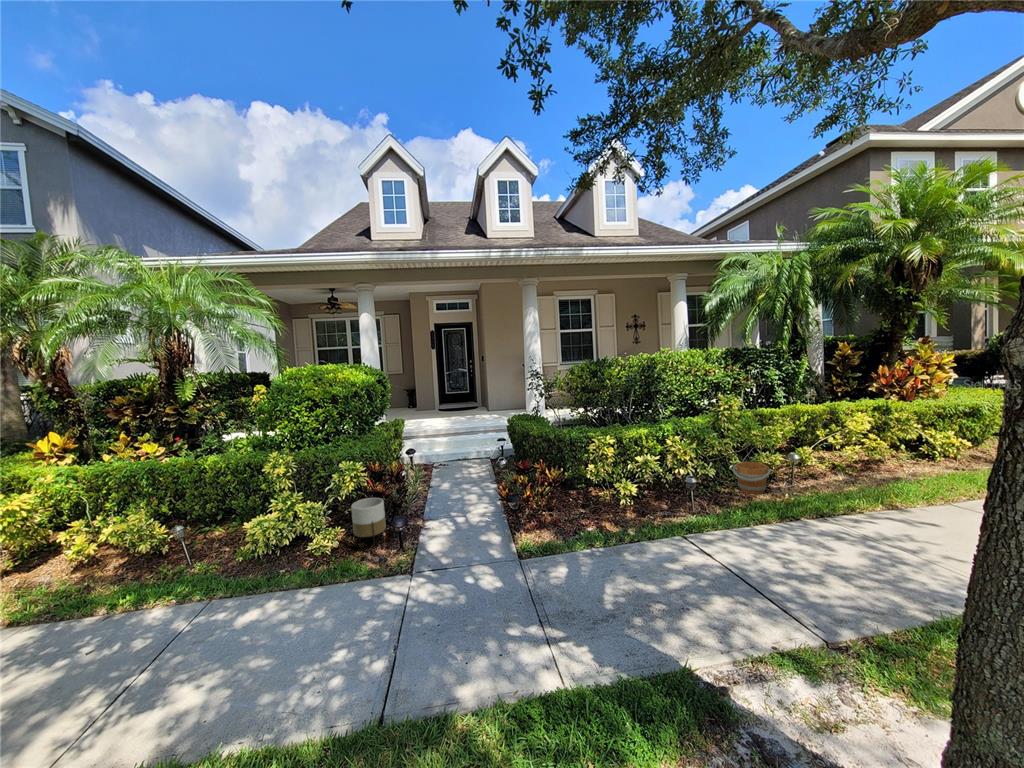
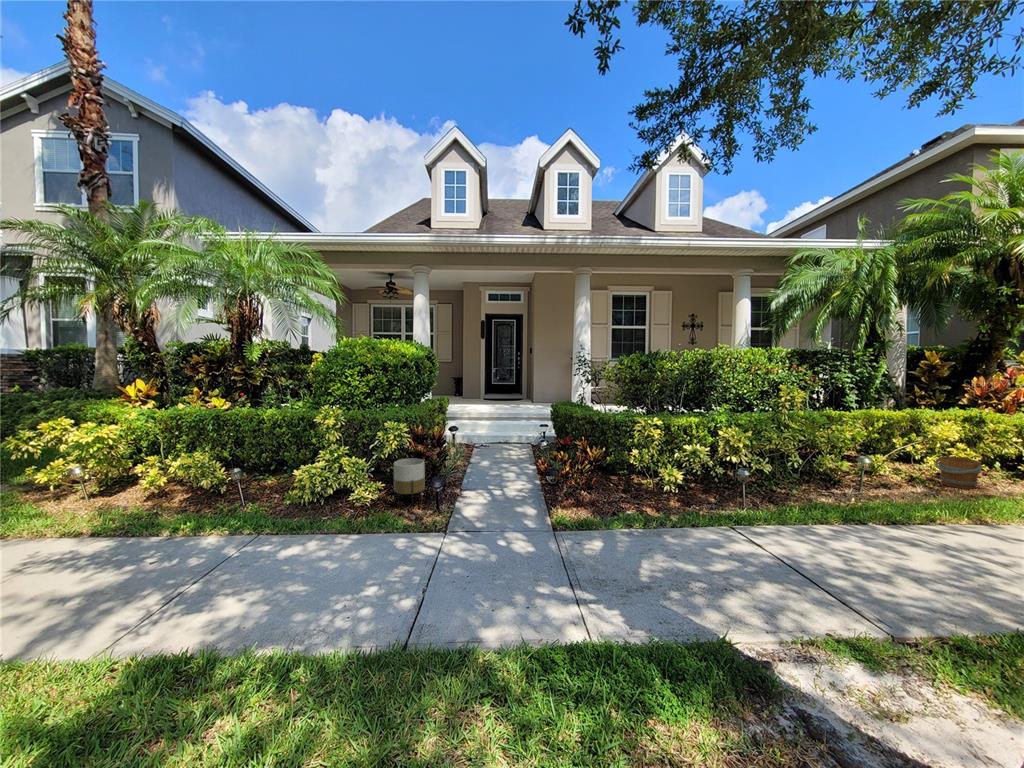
bucket: present [733,462,771,494] -> present [935,456,983,489]

